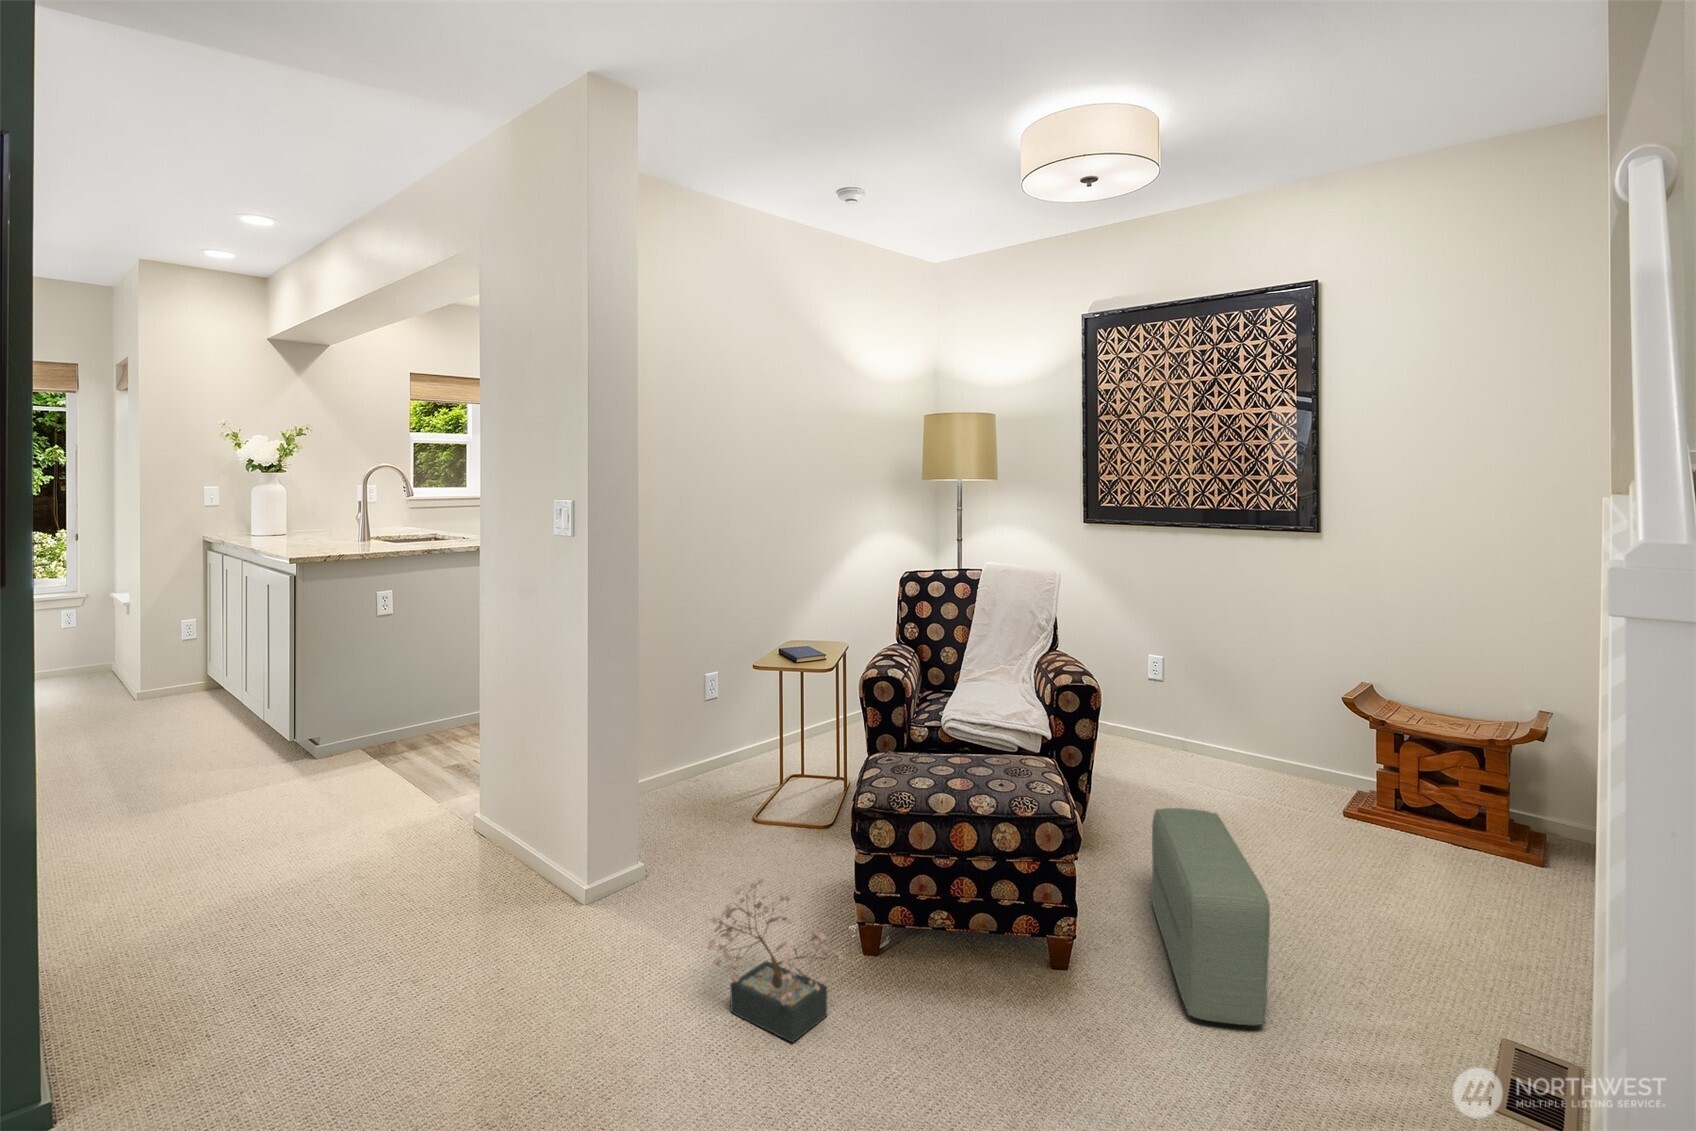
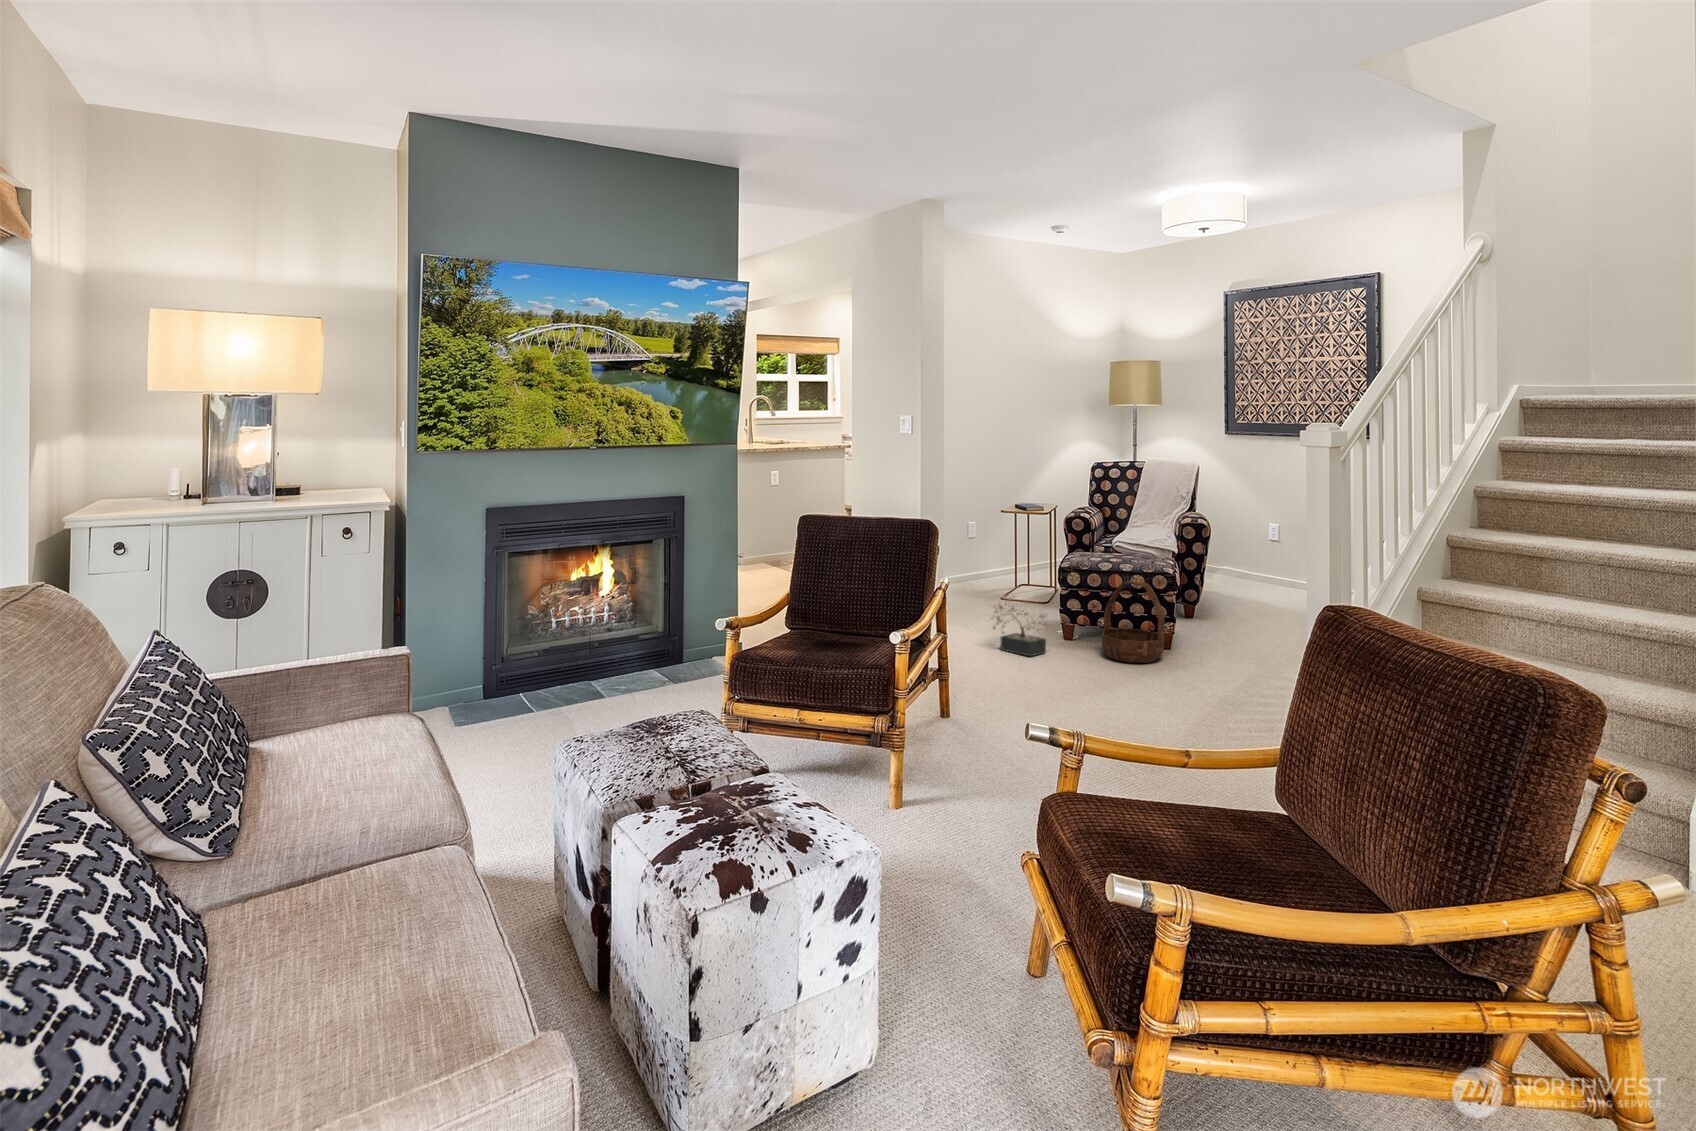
pouf: present [1152,808,1270,1025] -> none [1222,583,1267,664]
basket: none [943,852,1071,1046] -> present [1102,581,1164,663]

